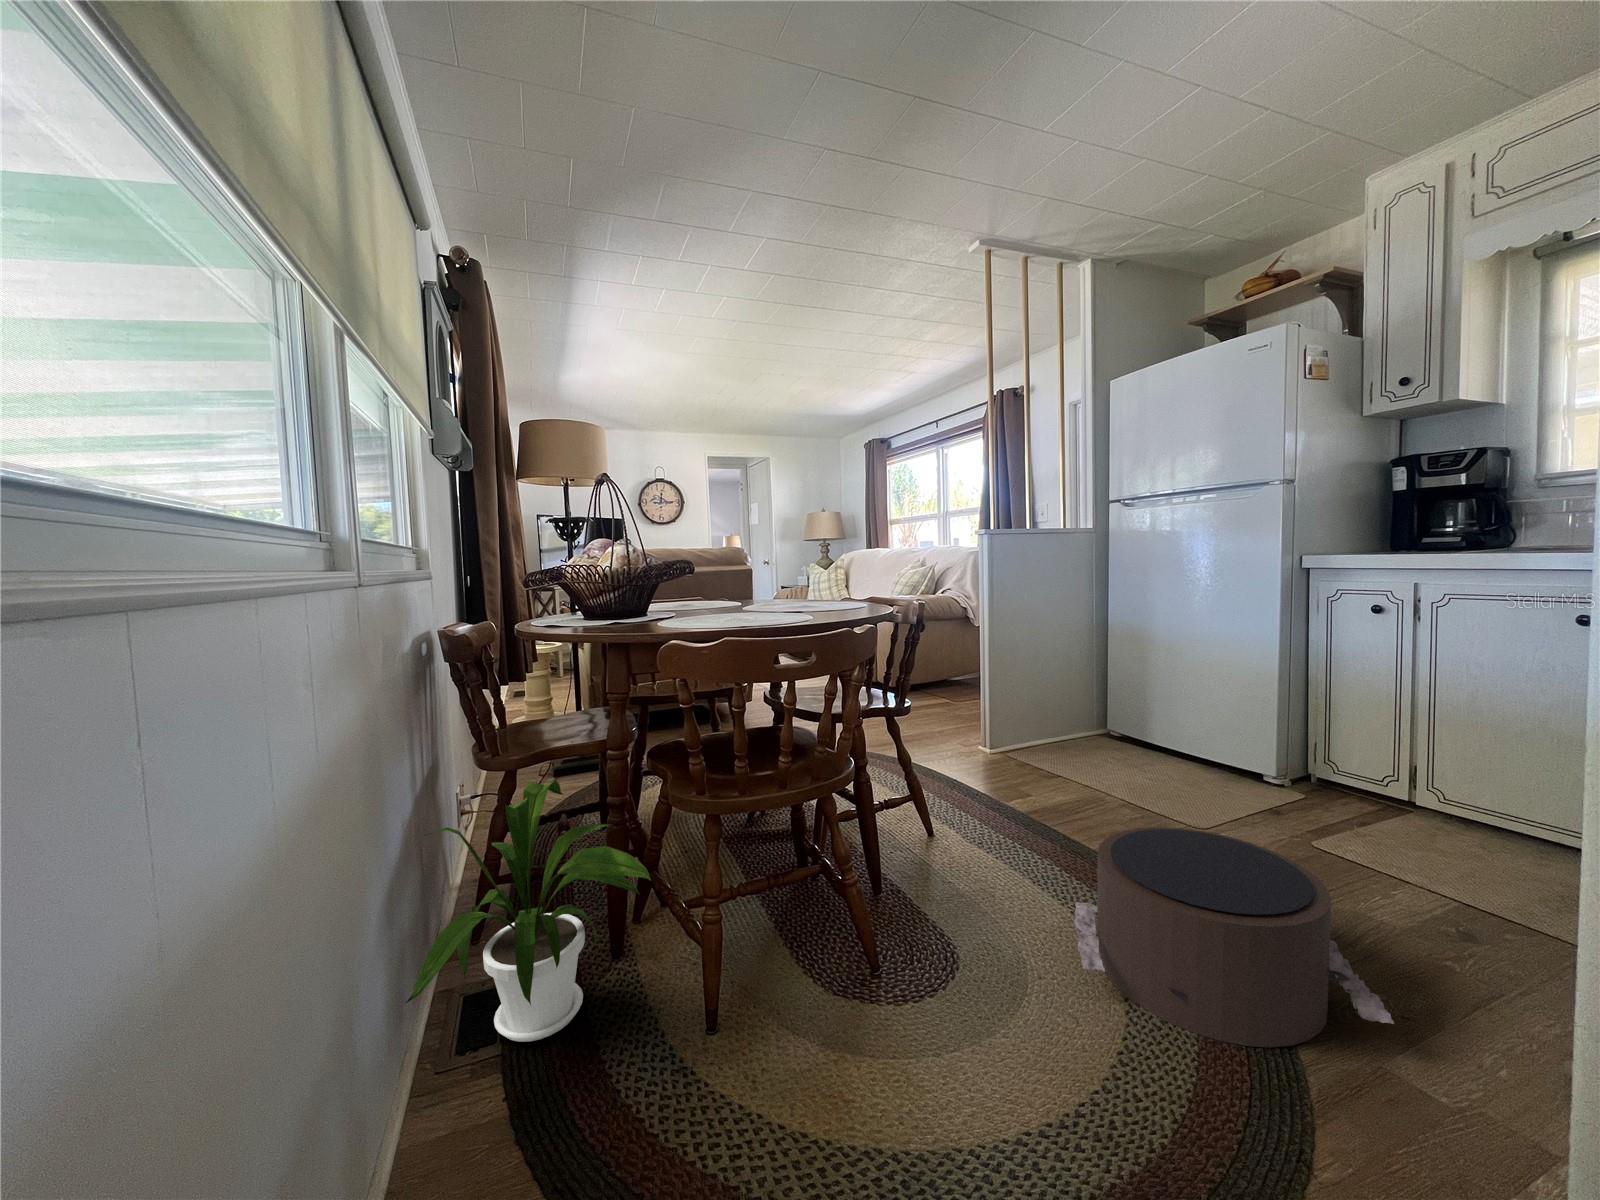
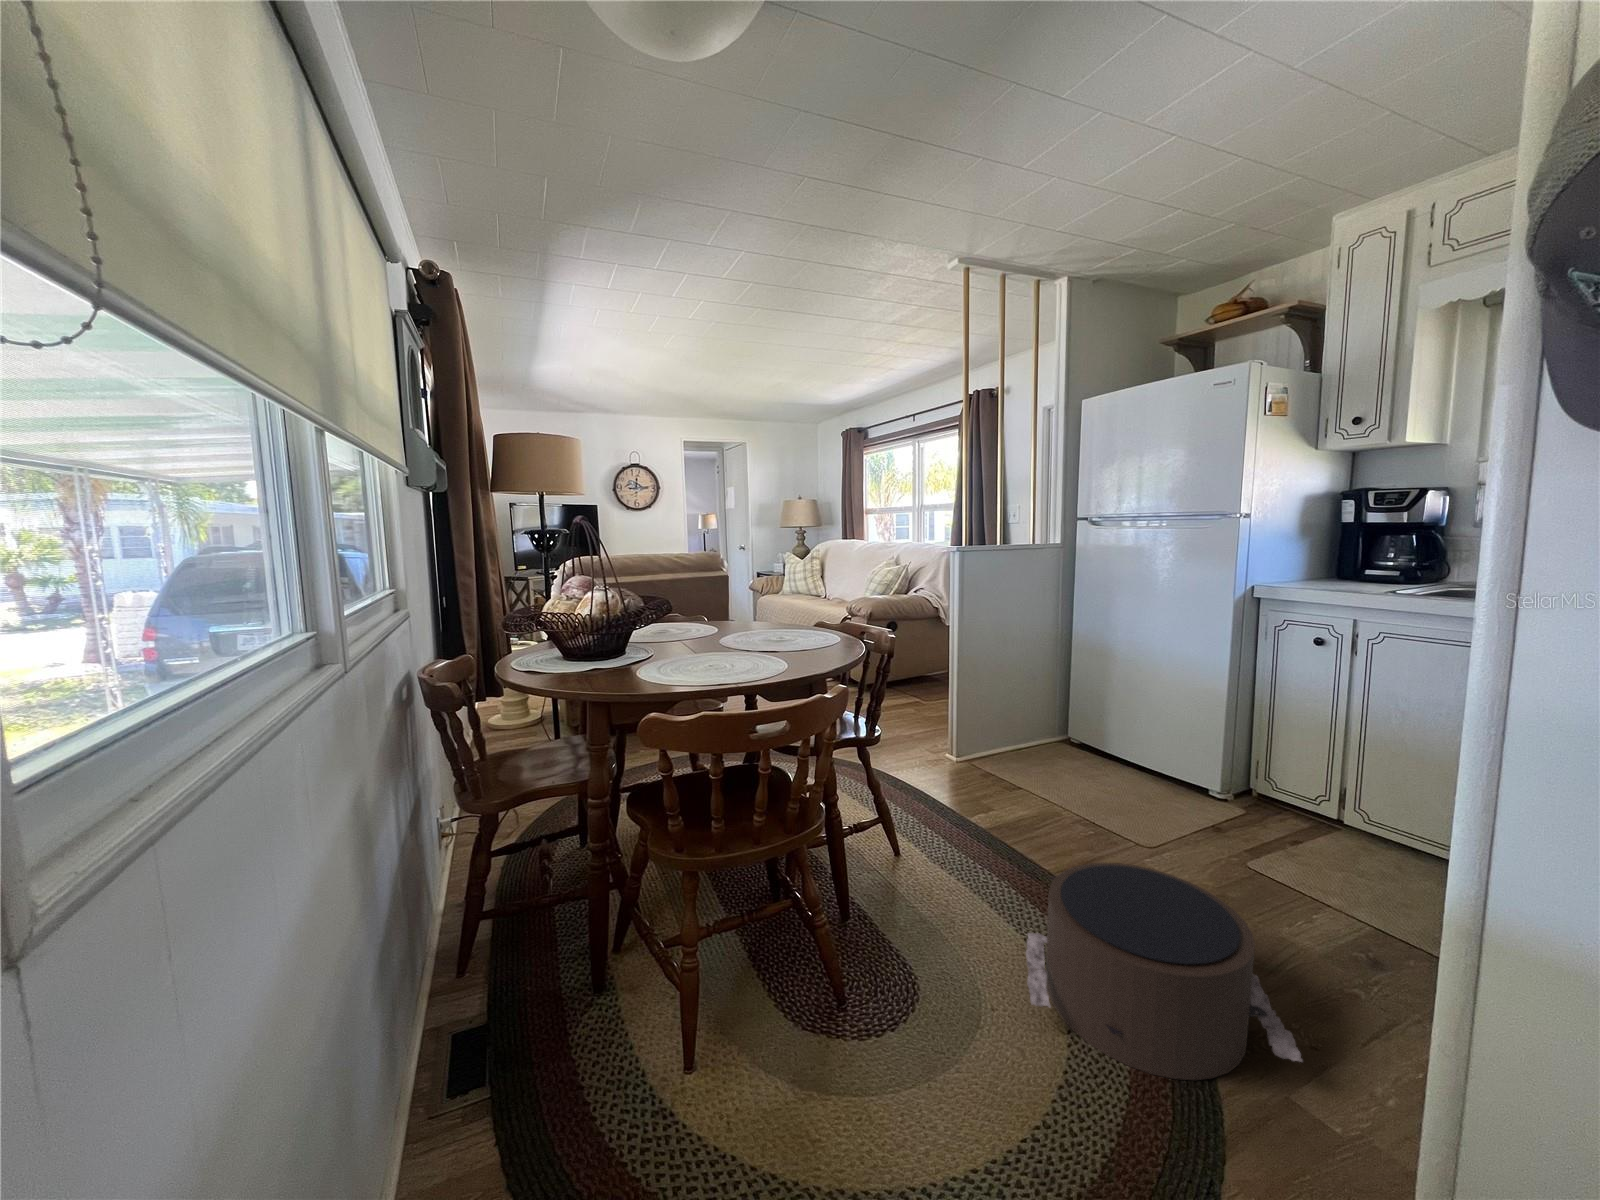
house plant: present [405,780,651,1042] -> none [398,832,632,1083]

